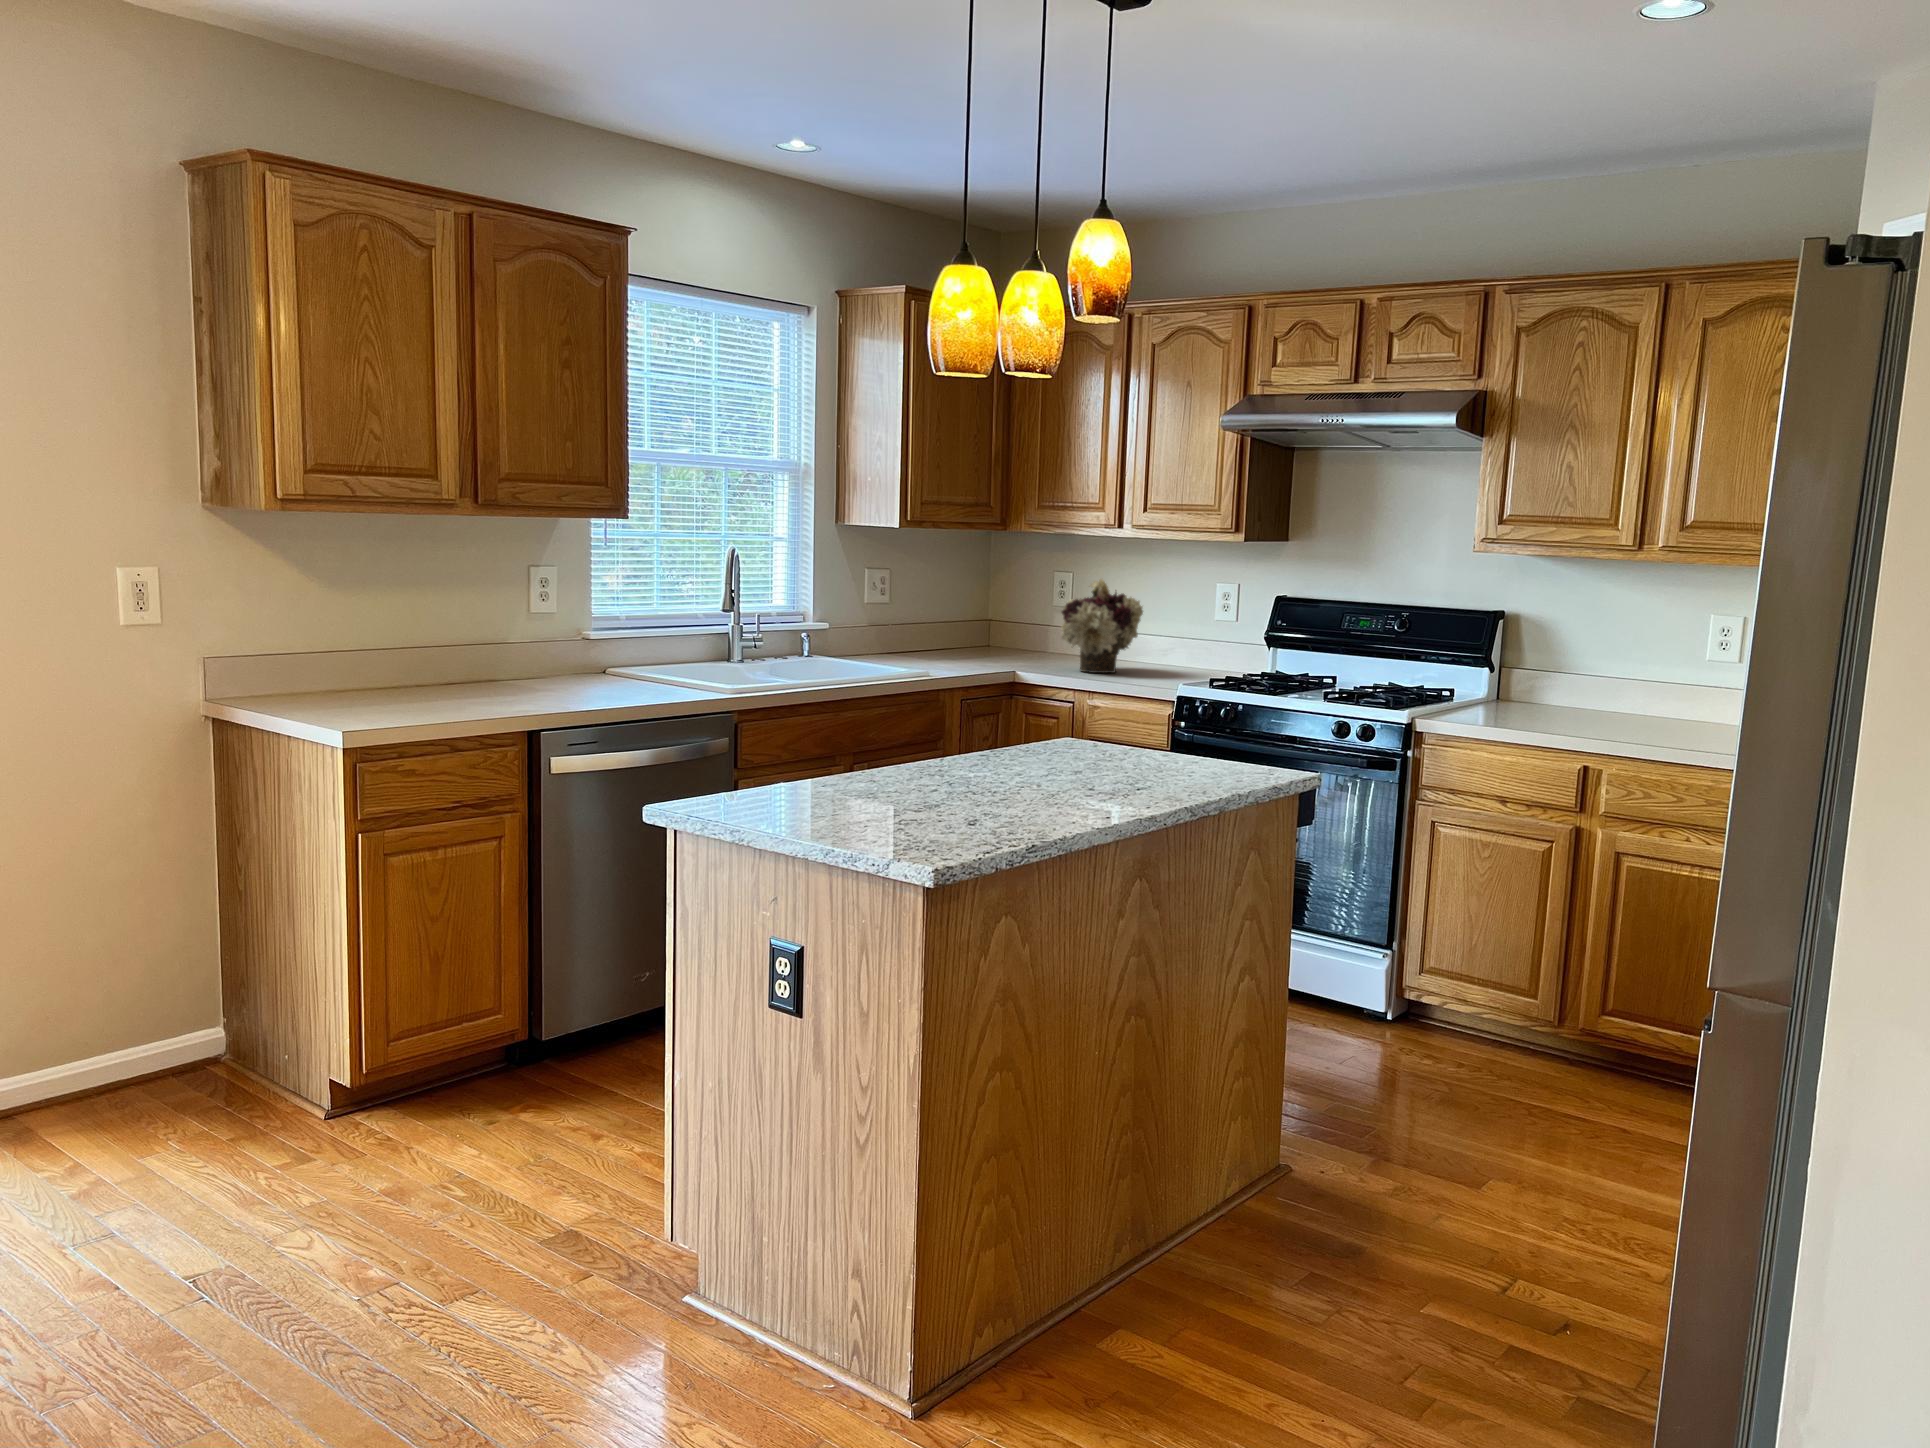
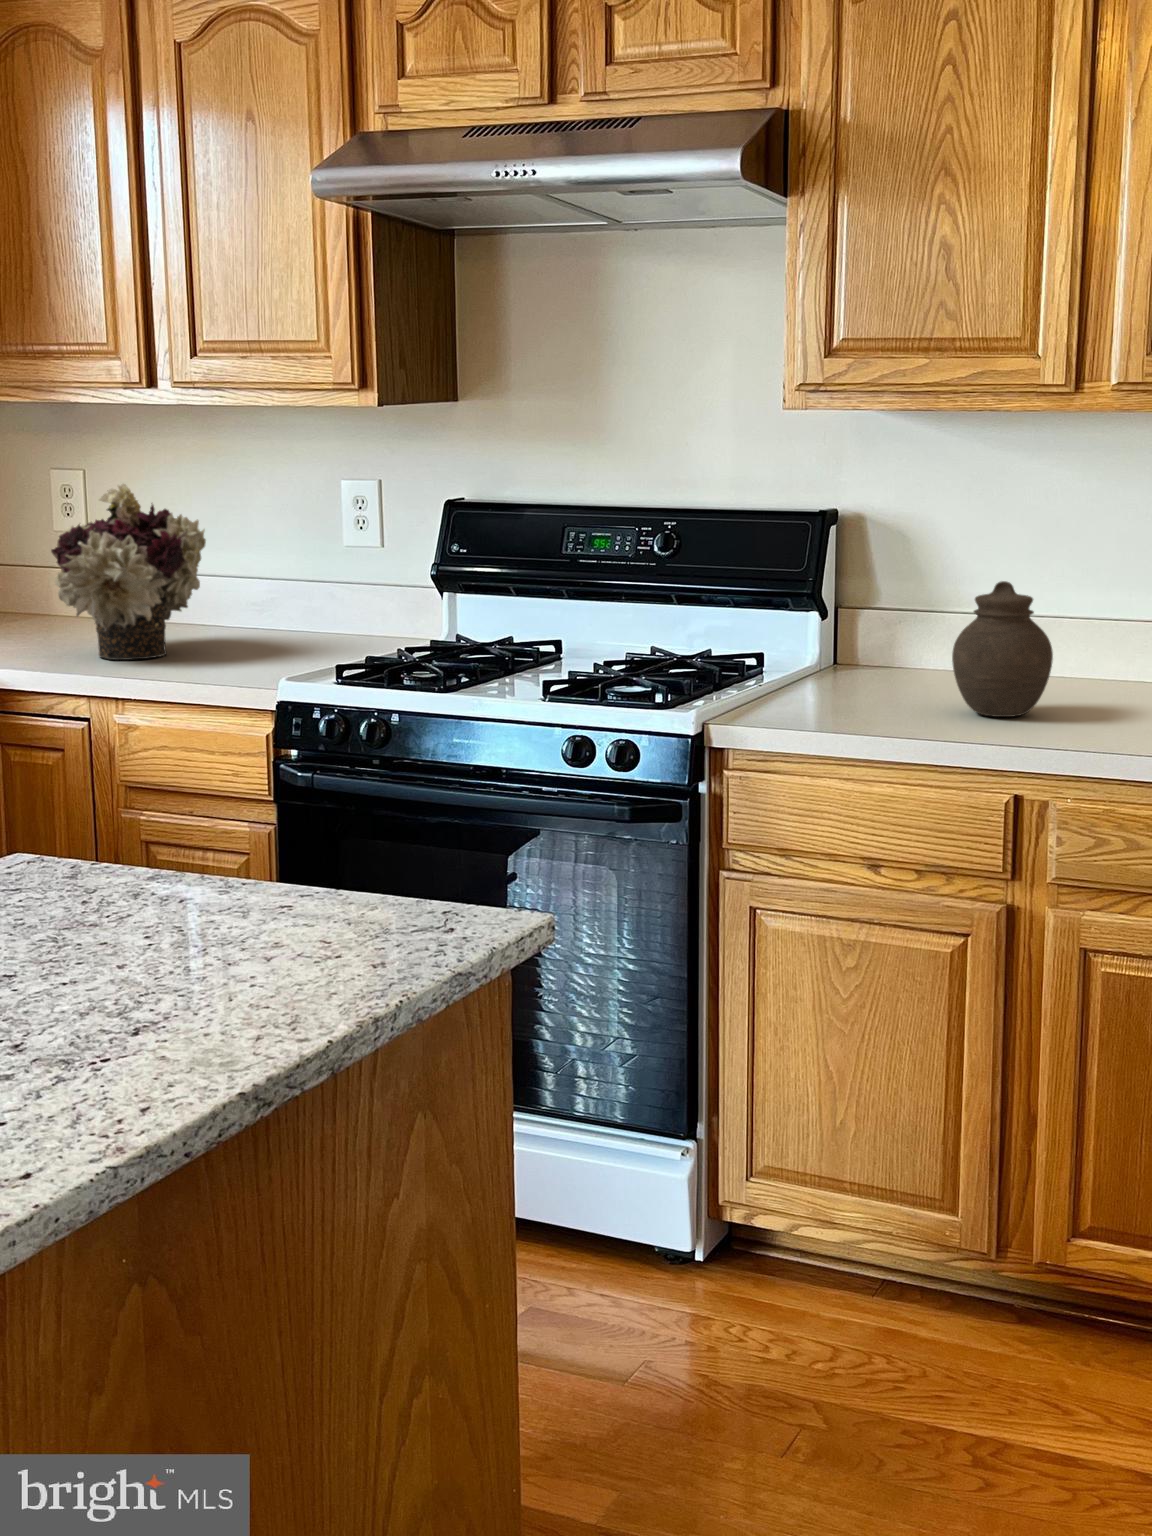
jar: none [1557,652,1615,727] -> present [952,581,1053,717]

